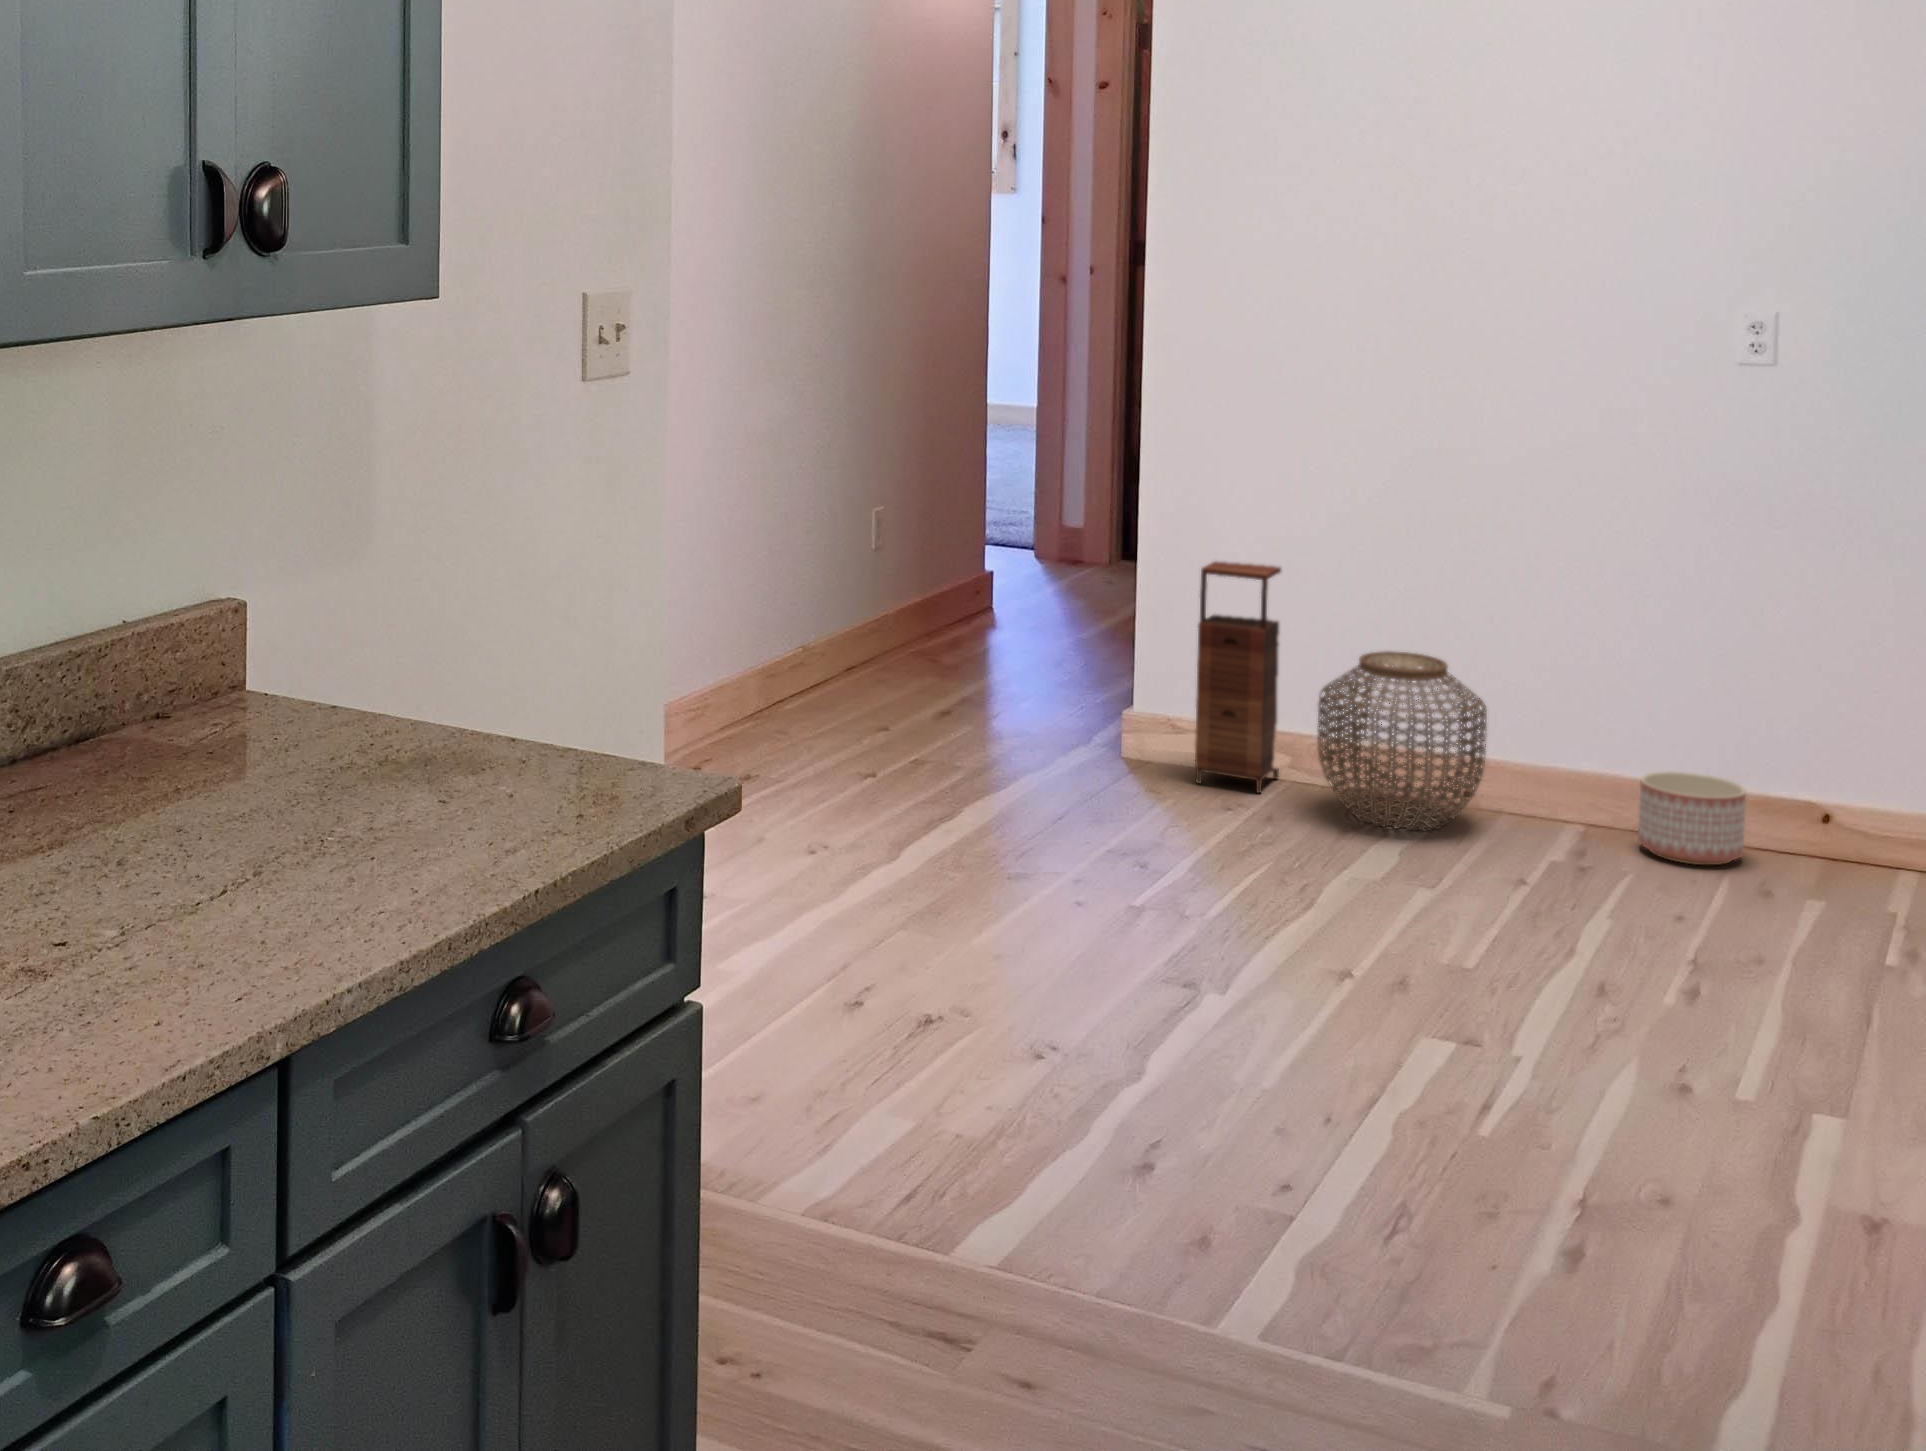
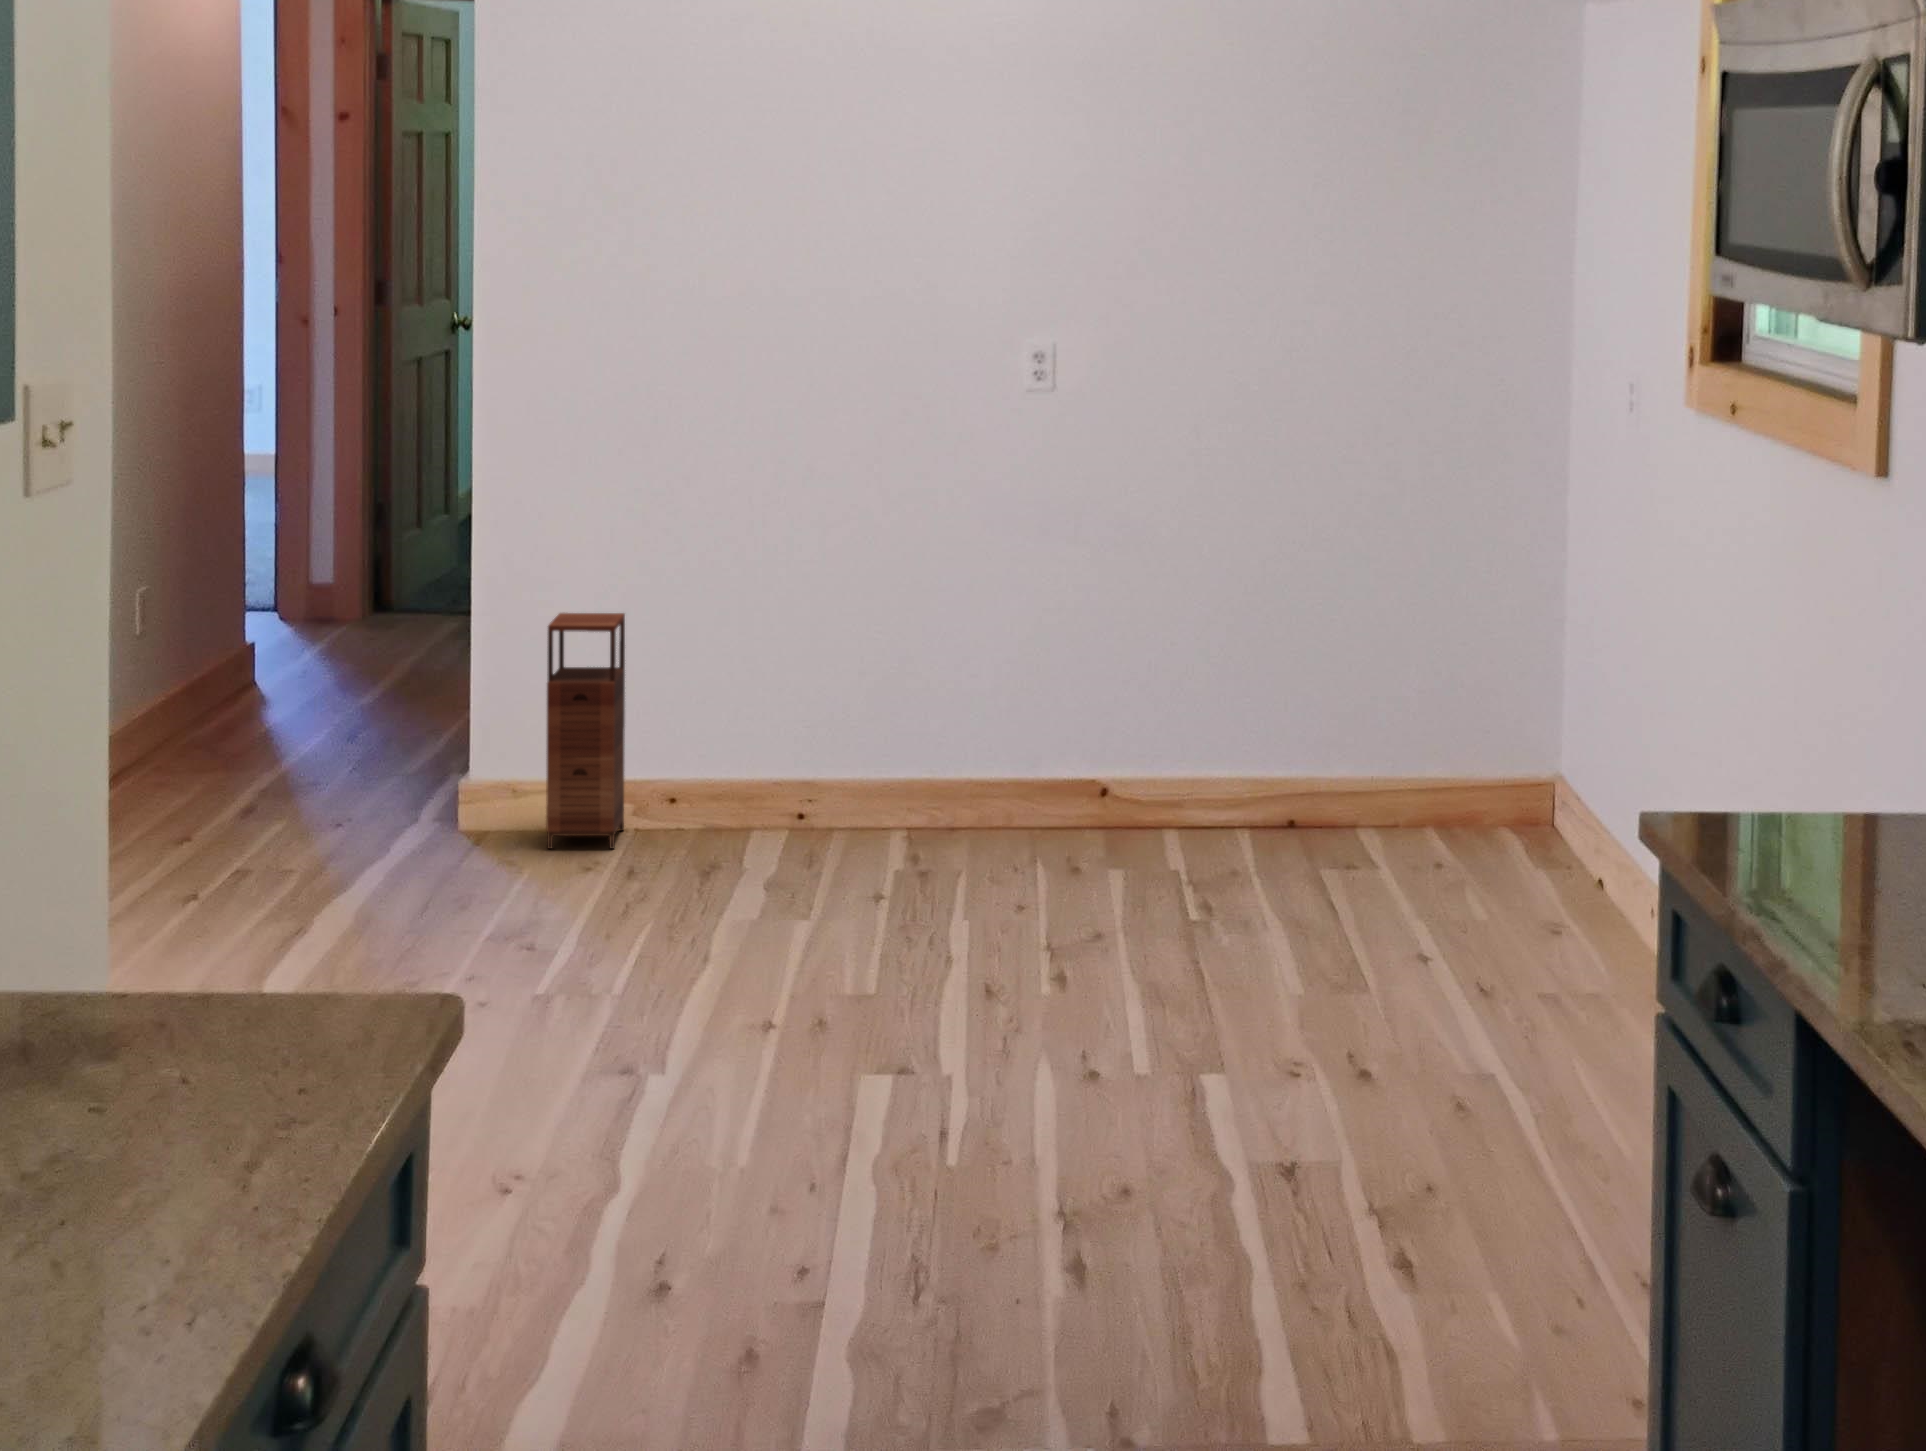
woven basket: present [1317,651,1486,830] -> none [672,687,827,863]
planter: present [1638,771,1746,865] -> none [957,766,1042,850]

